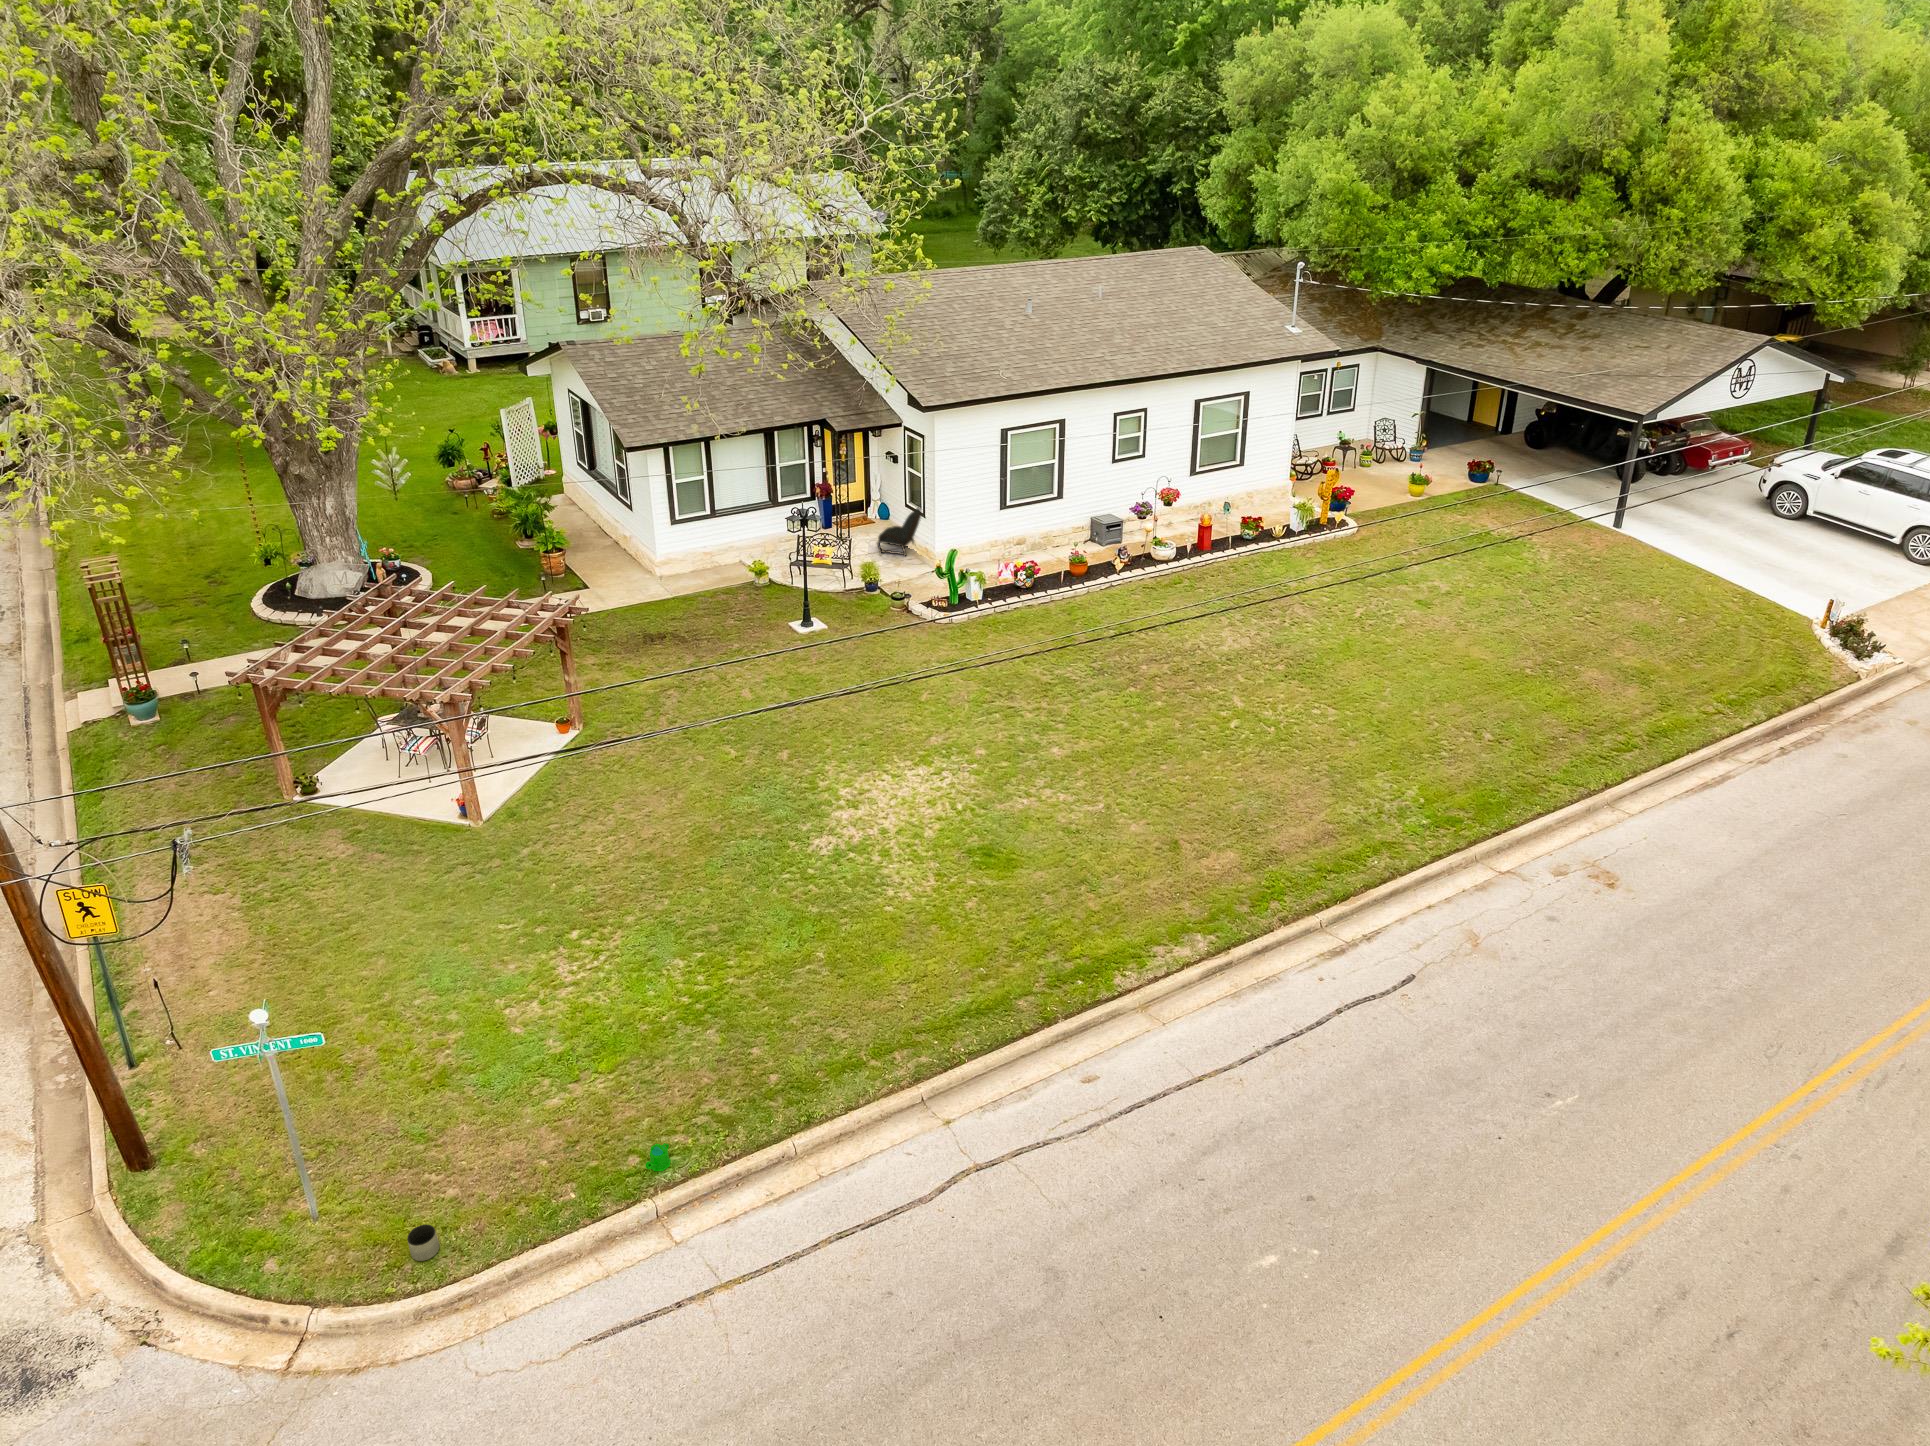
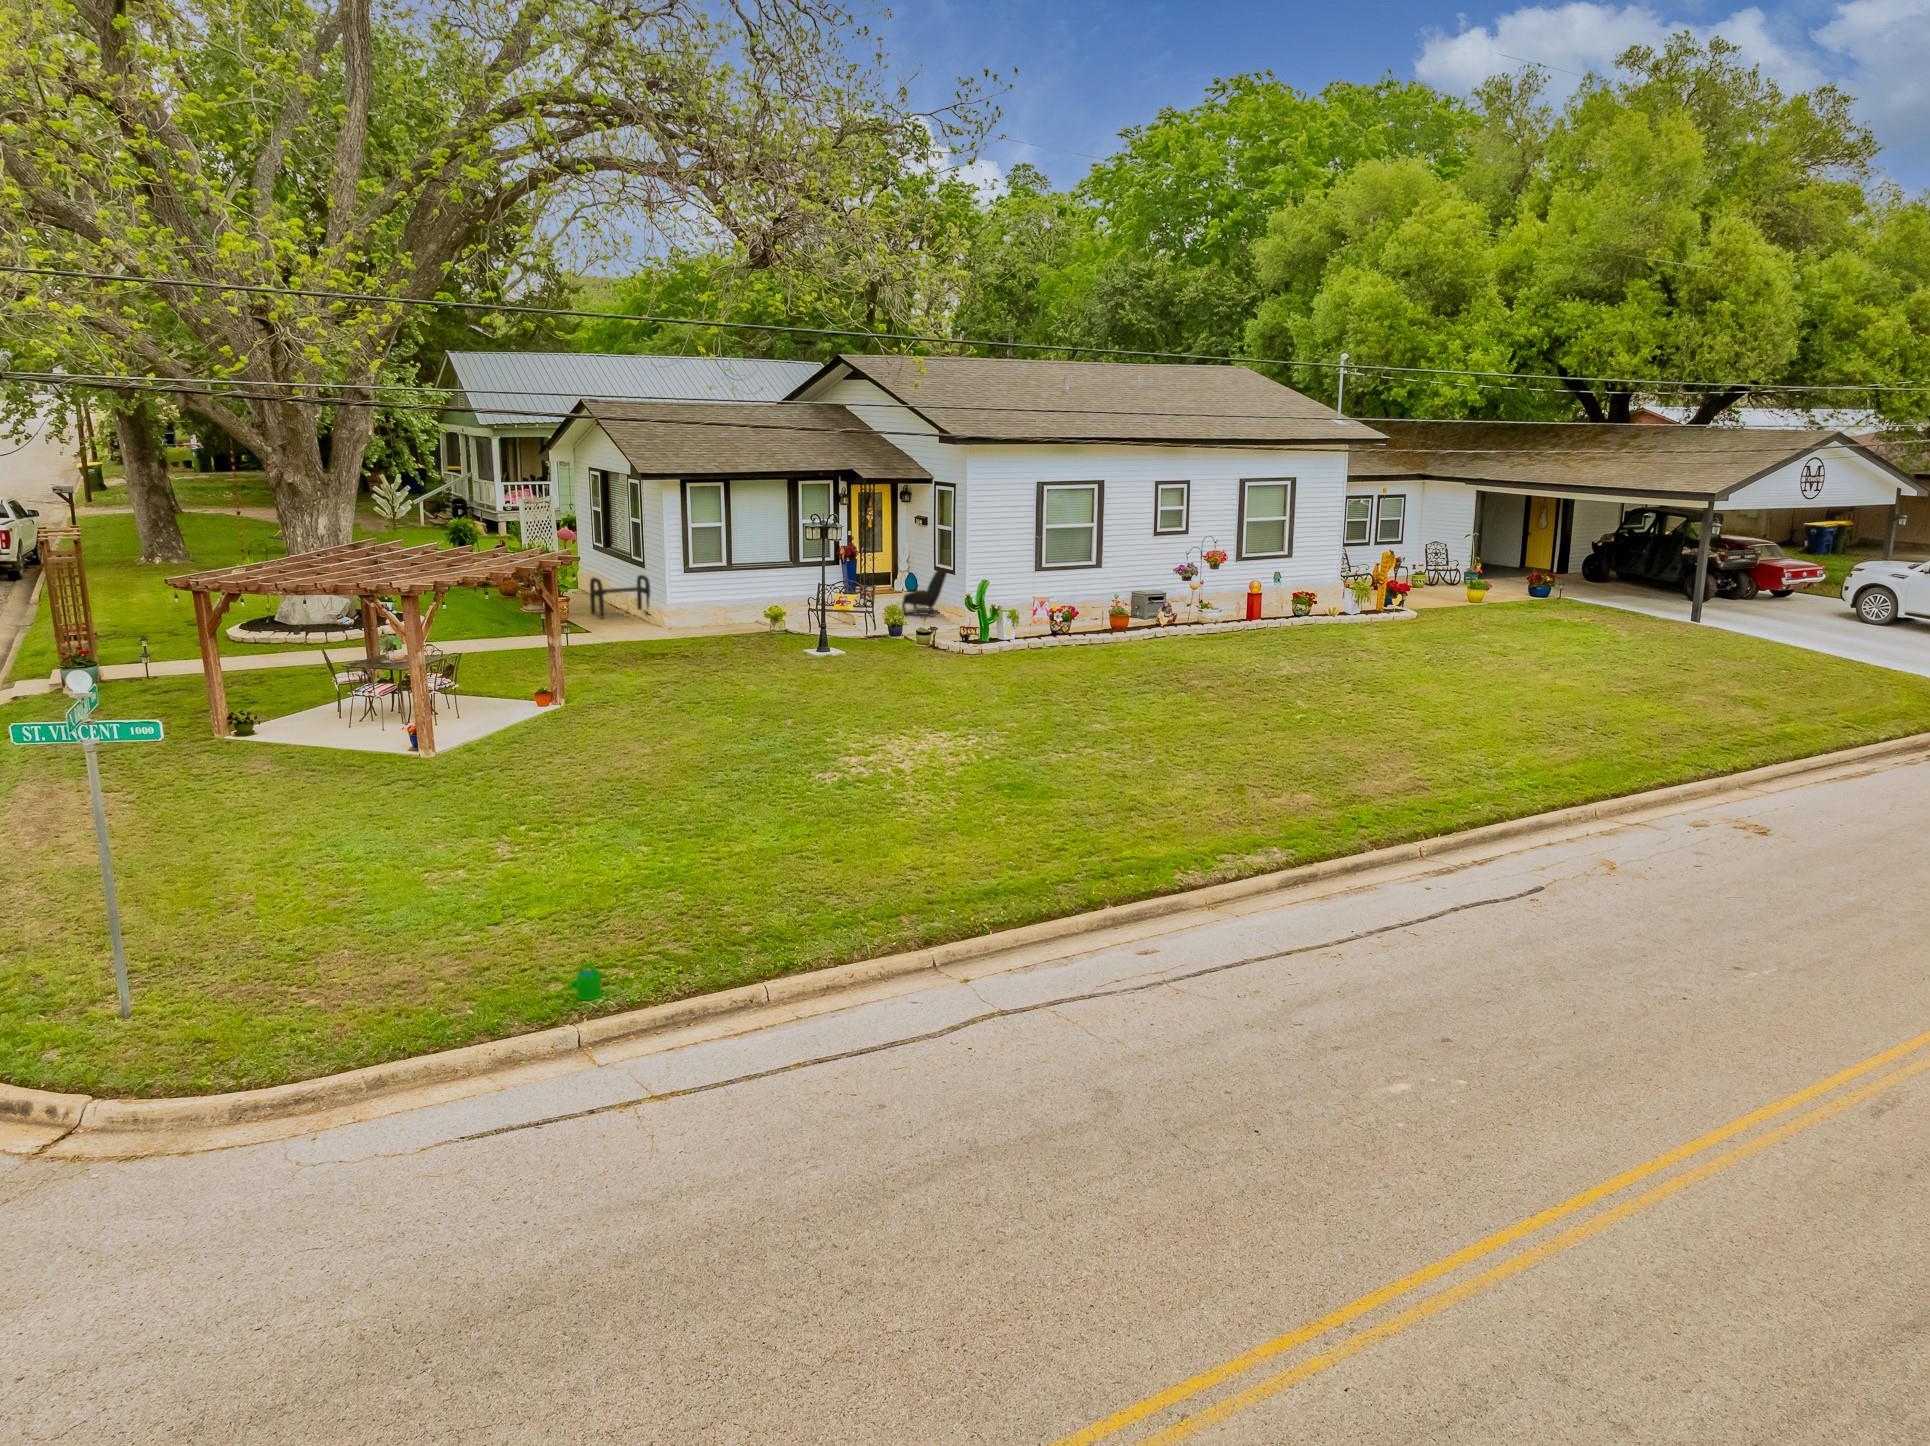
bench: none [586,519,645,567] -> present [590,575,650,618]
planter: present [407,1225,439,1261] -> none [245,1019,287,1062]

